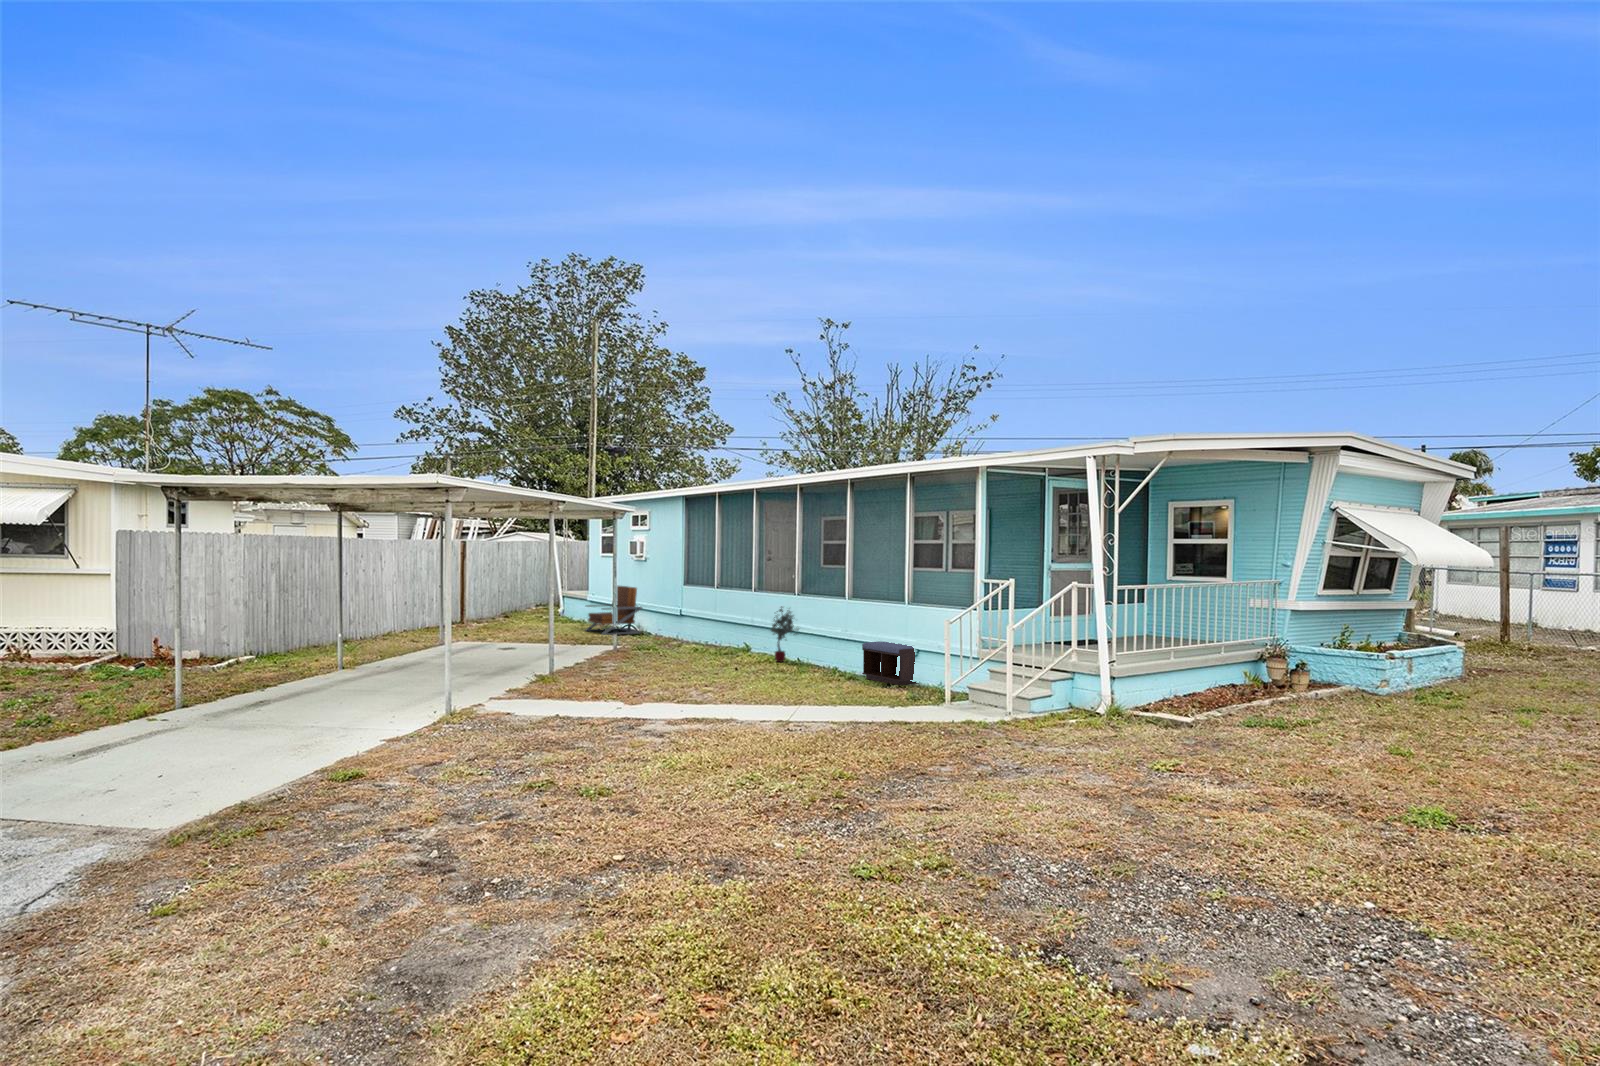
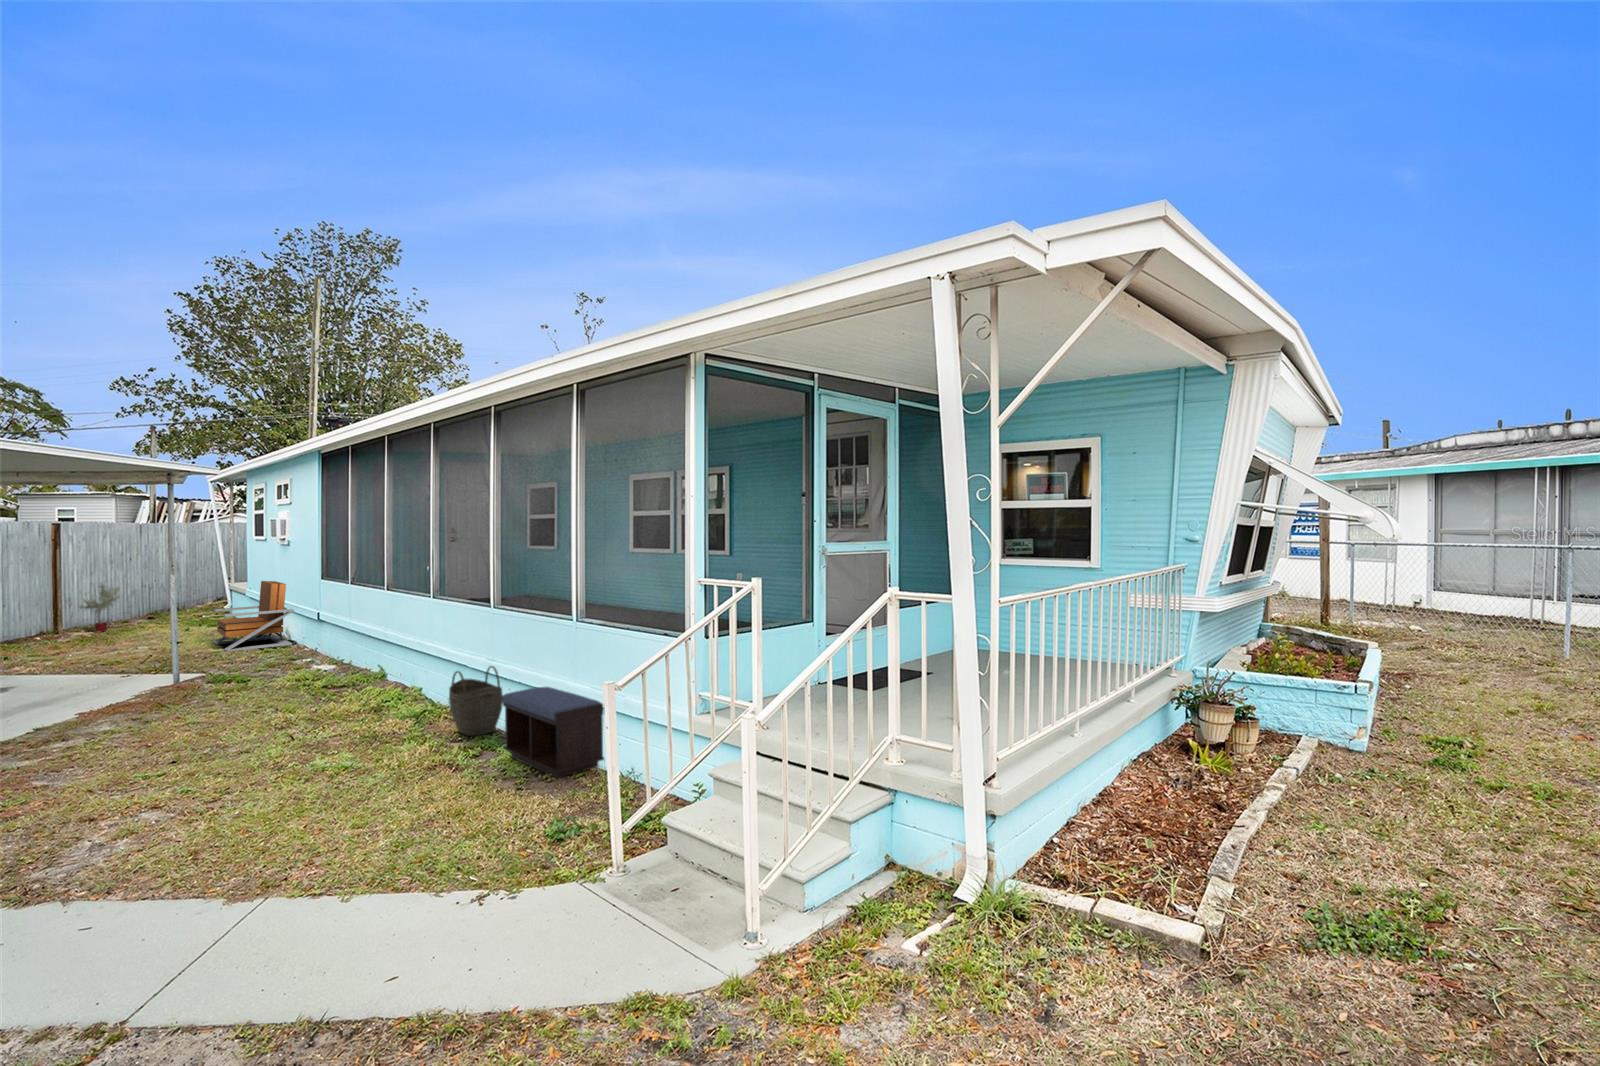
potted tree: present [771,606,799,662] -> present [79,583,121,632]
woven basket: none [819,633,850,672] -> present [449,666,503,736]

